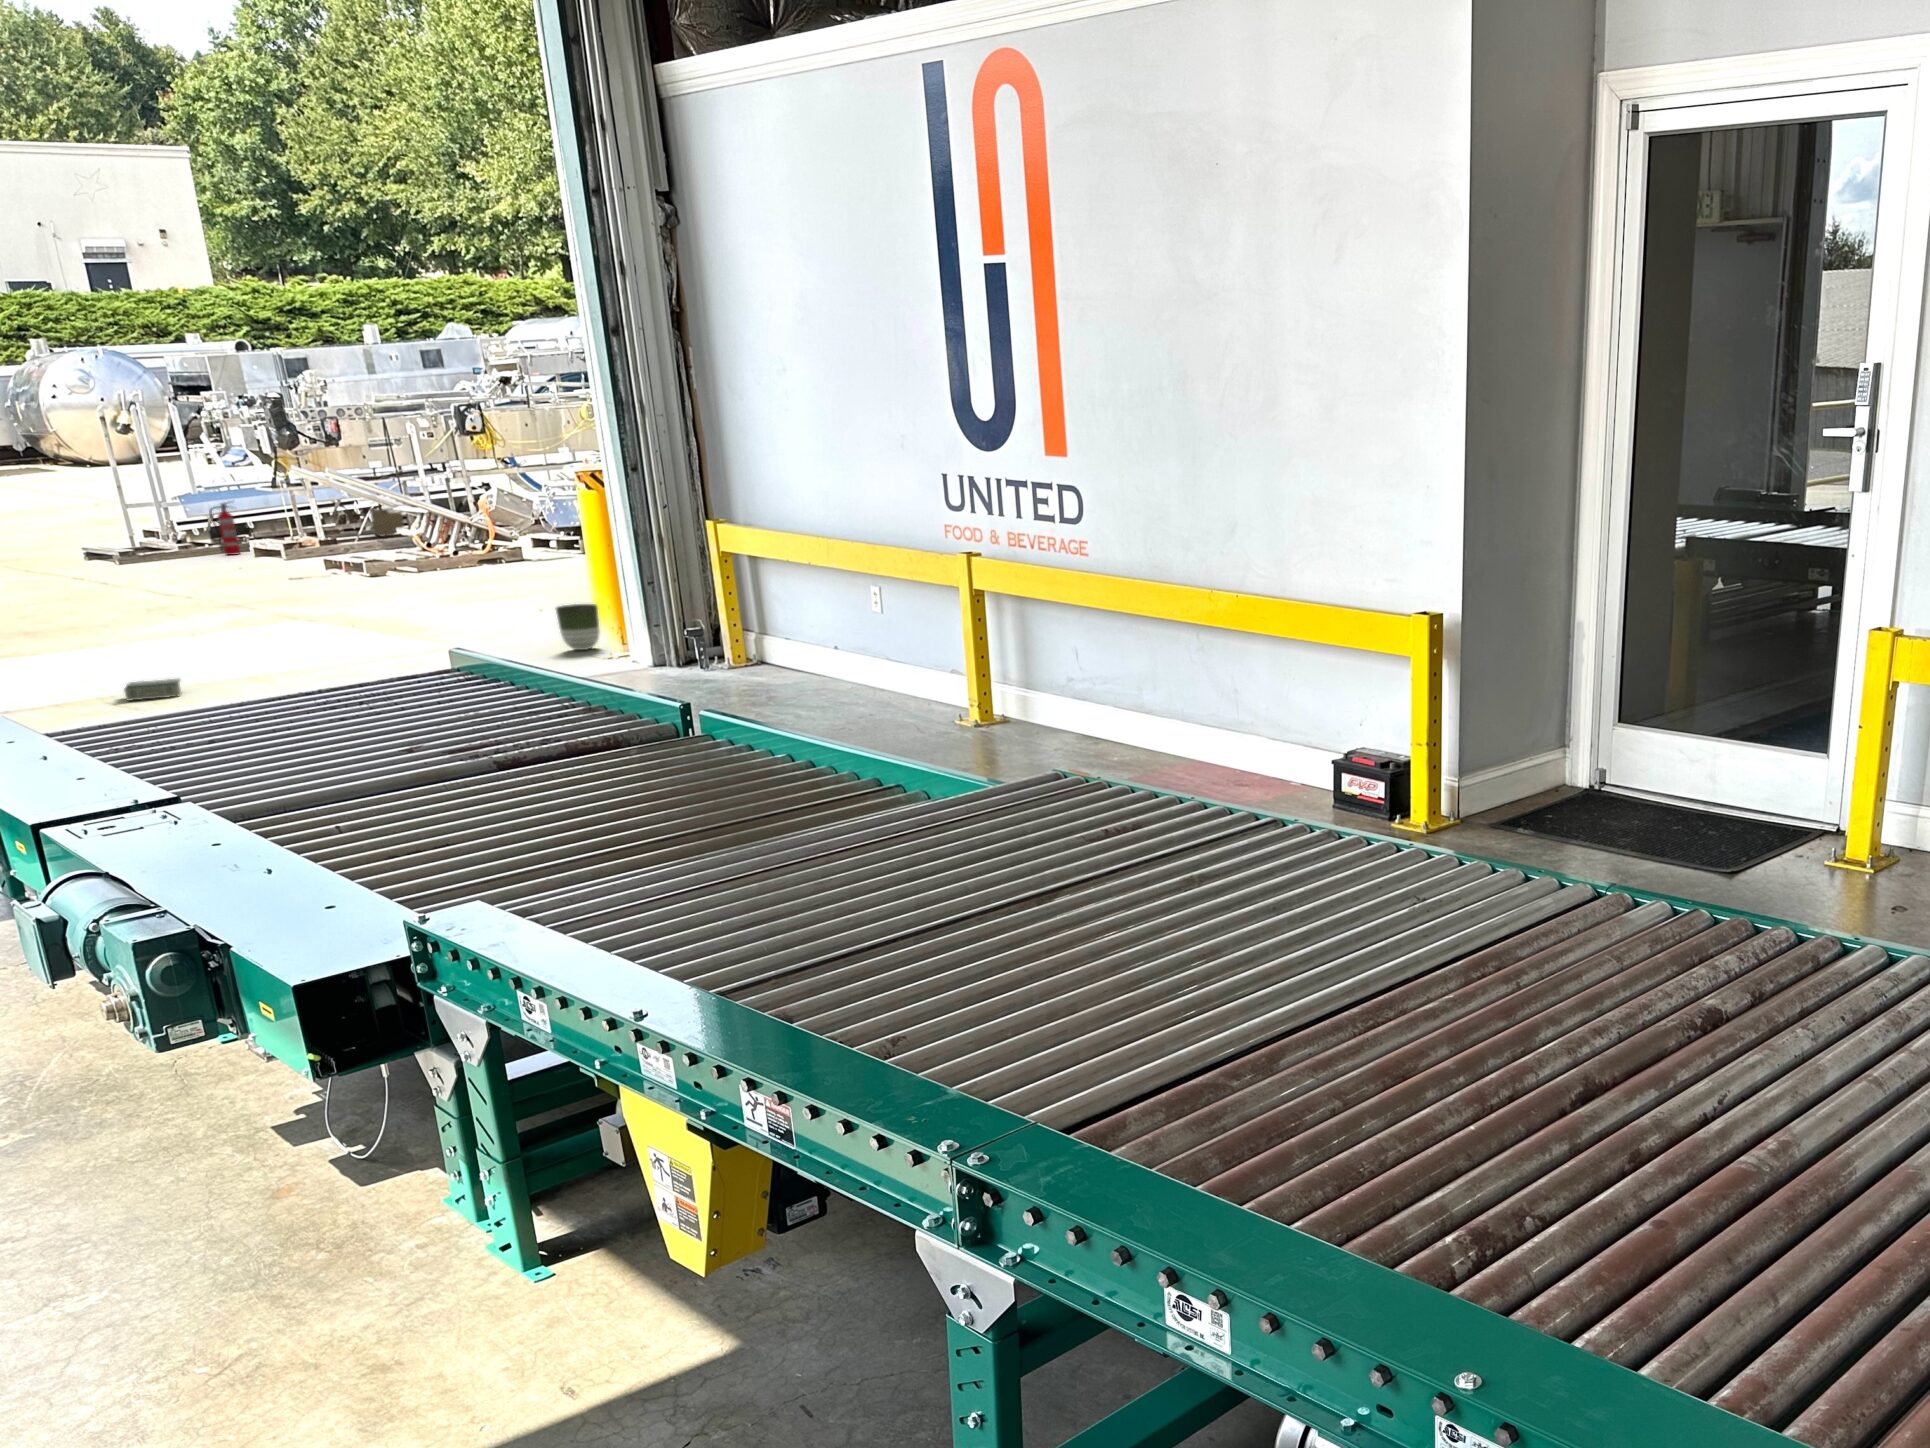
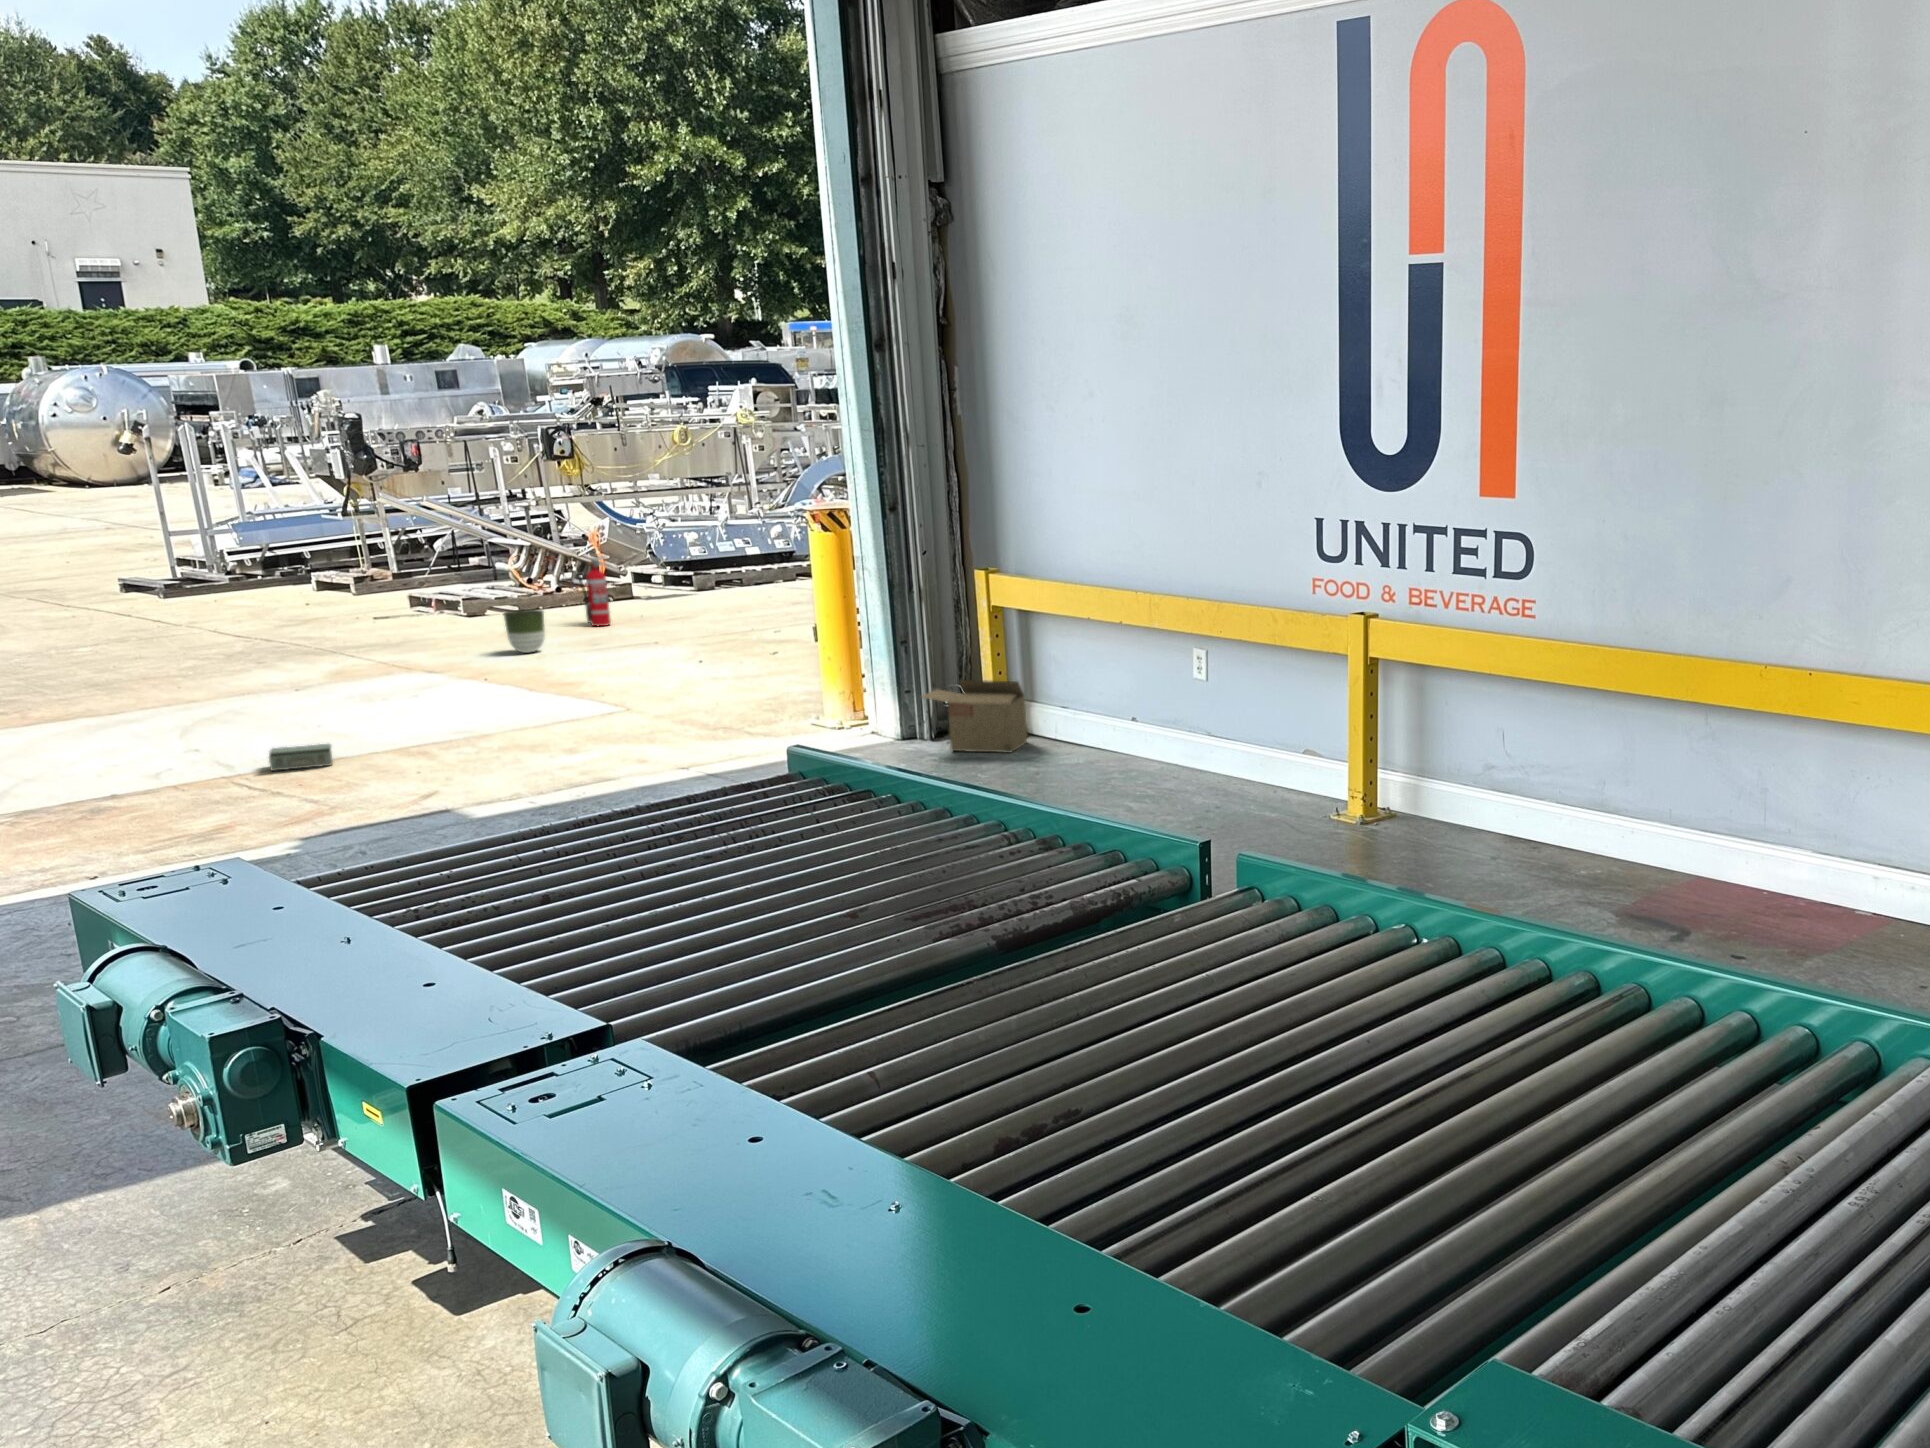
fire extinguisher: present [209,501,240,555] -> present [577,556,611,626]
cardboard box: present [369,508,404,537] -> present [922,680,1027,753]
planter: present [556,604,599,650] -> present [503,609,545,653]

